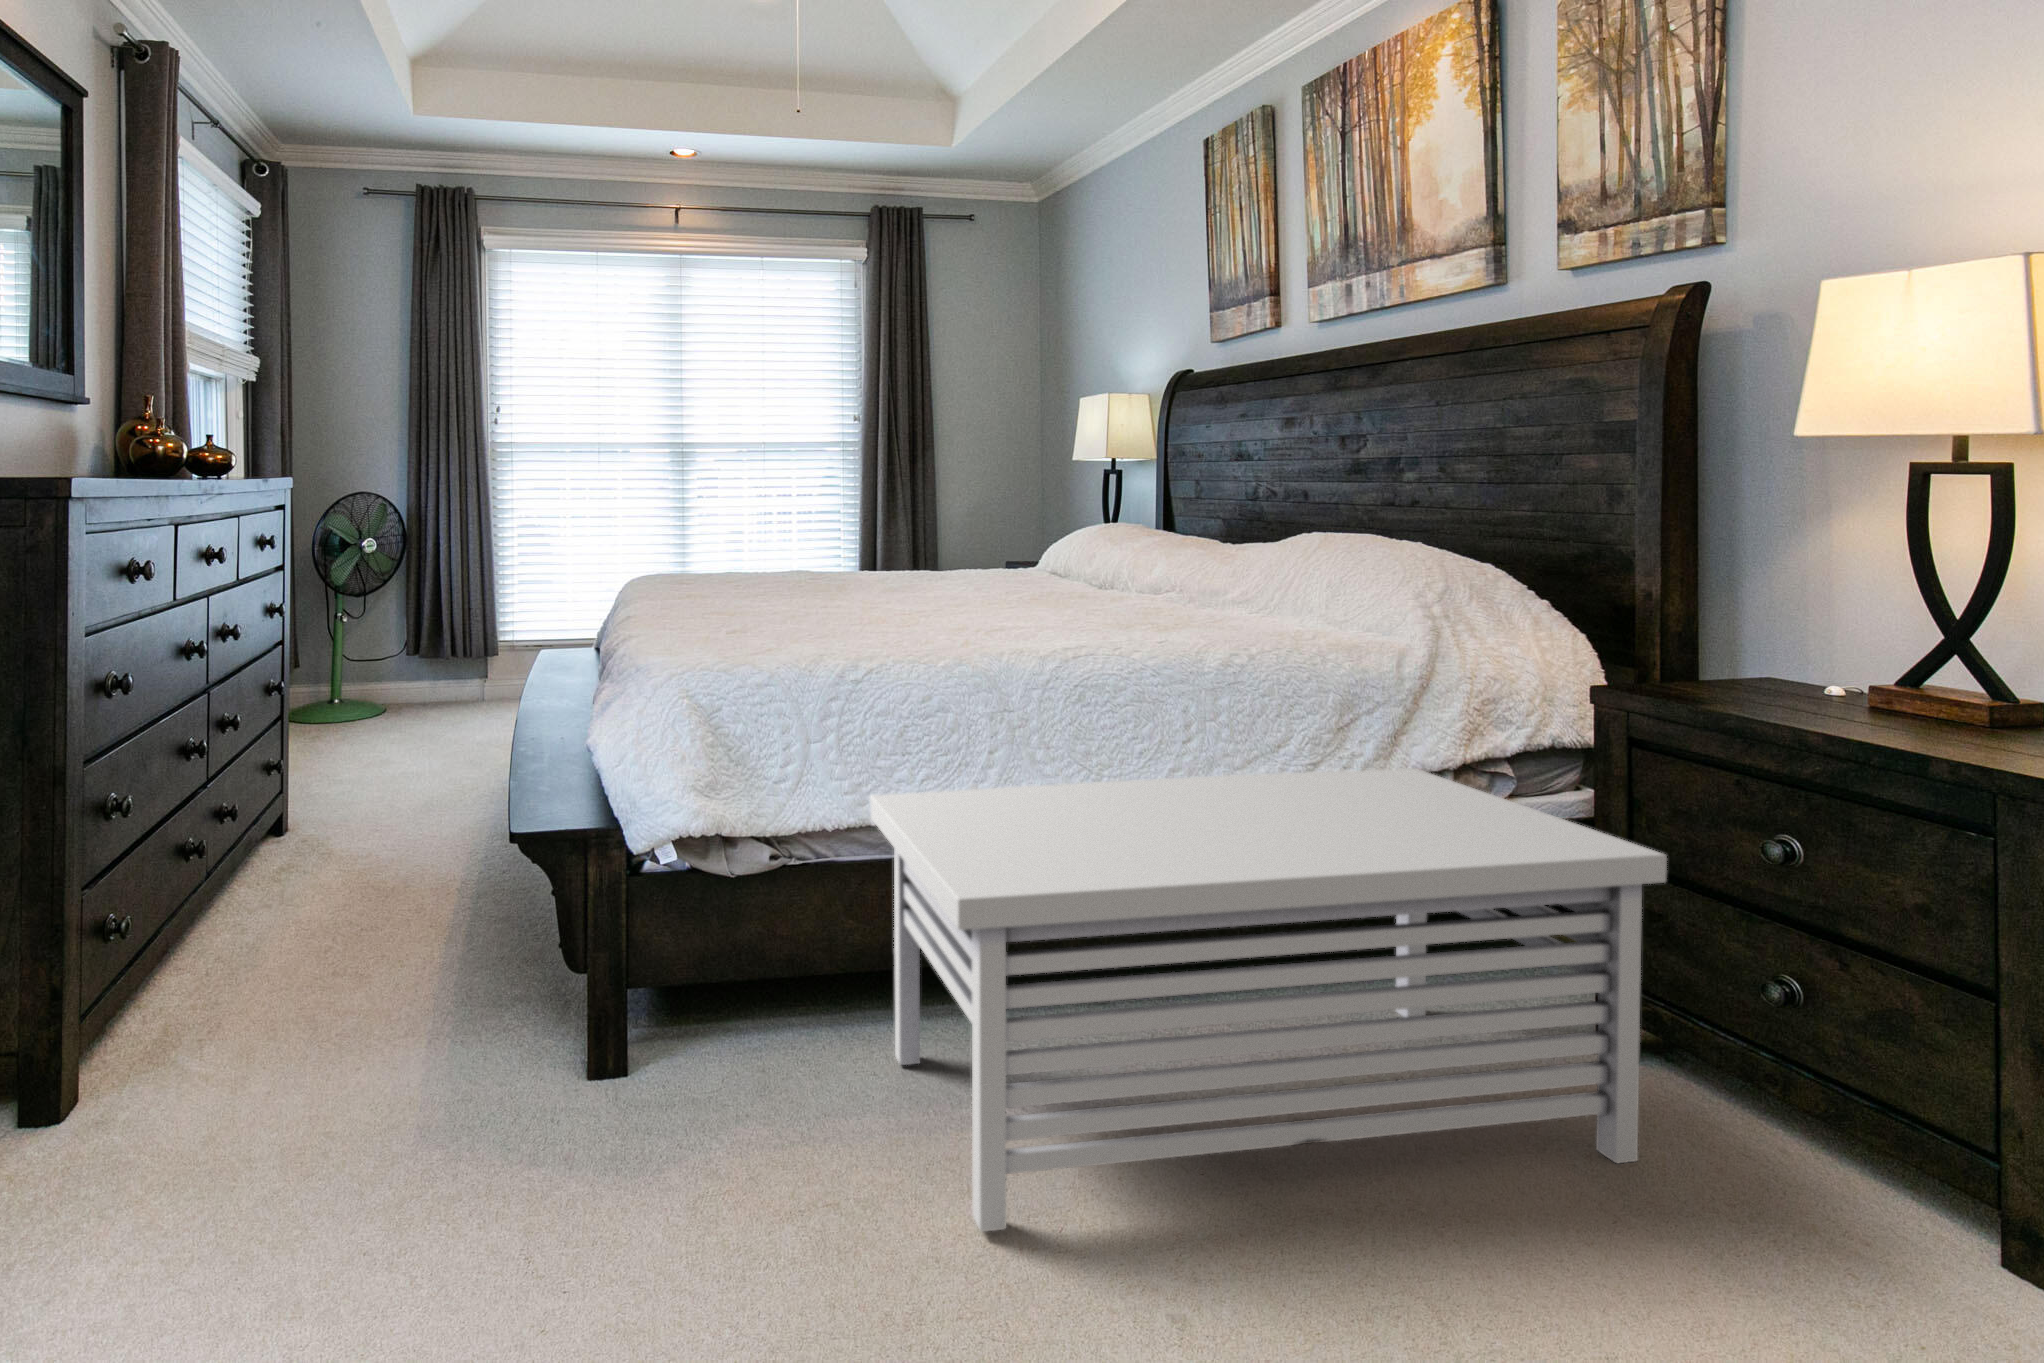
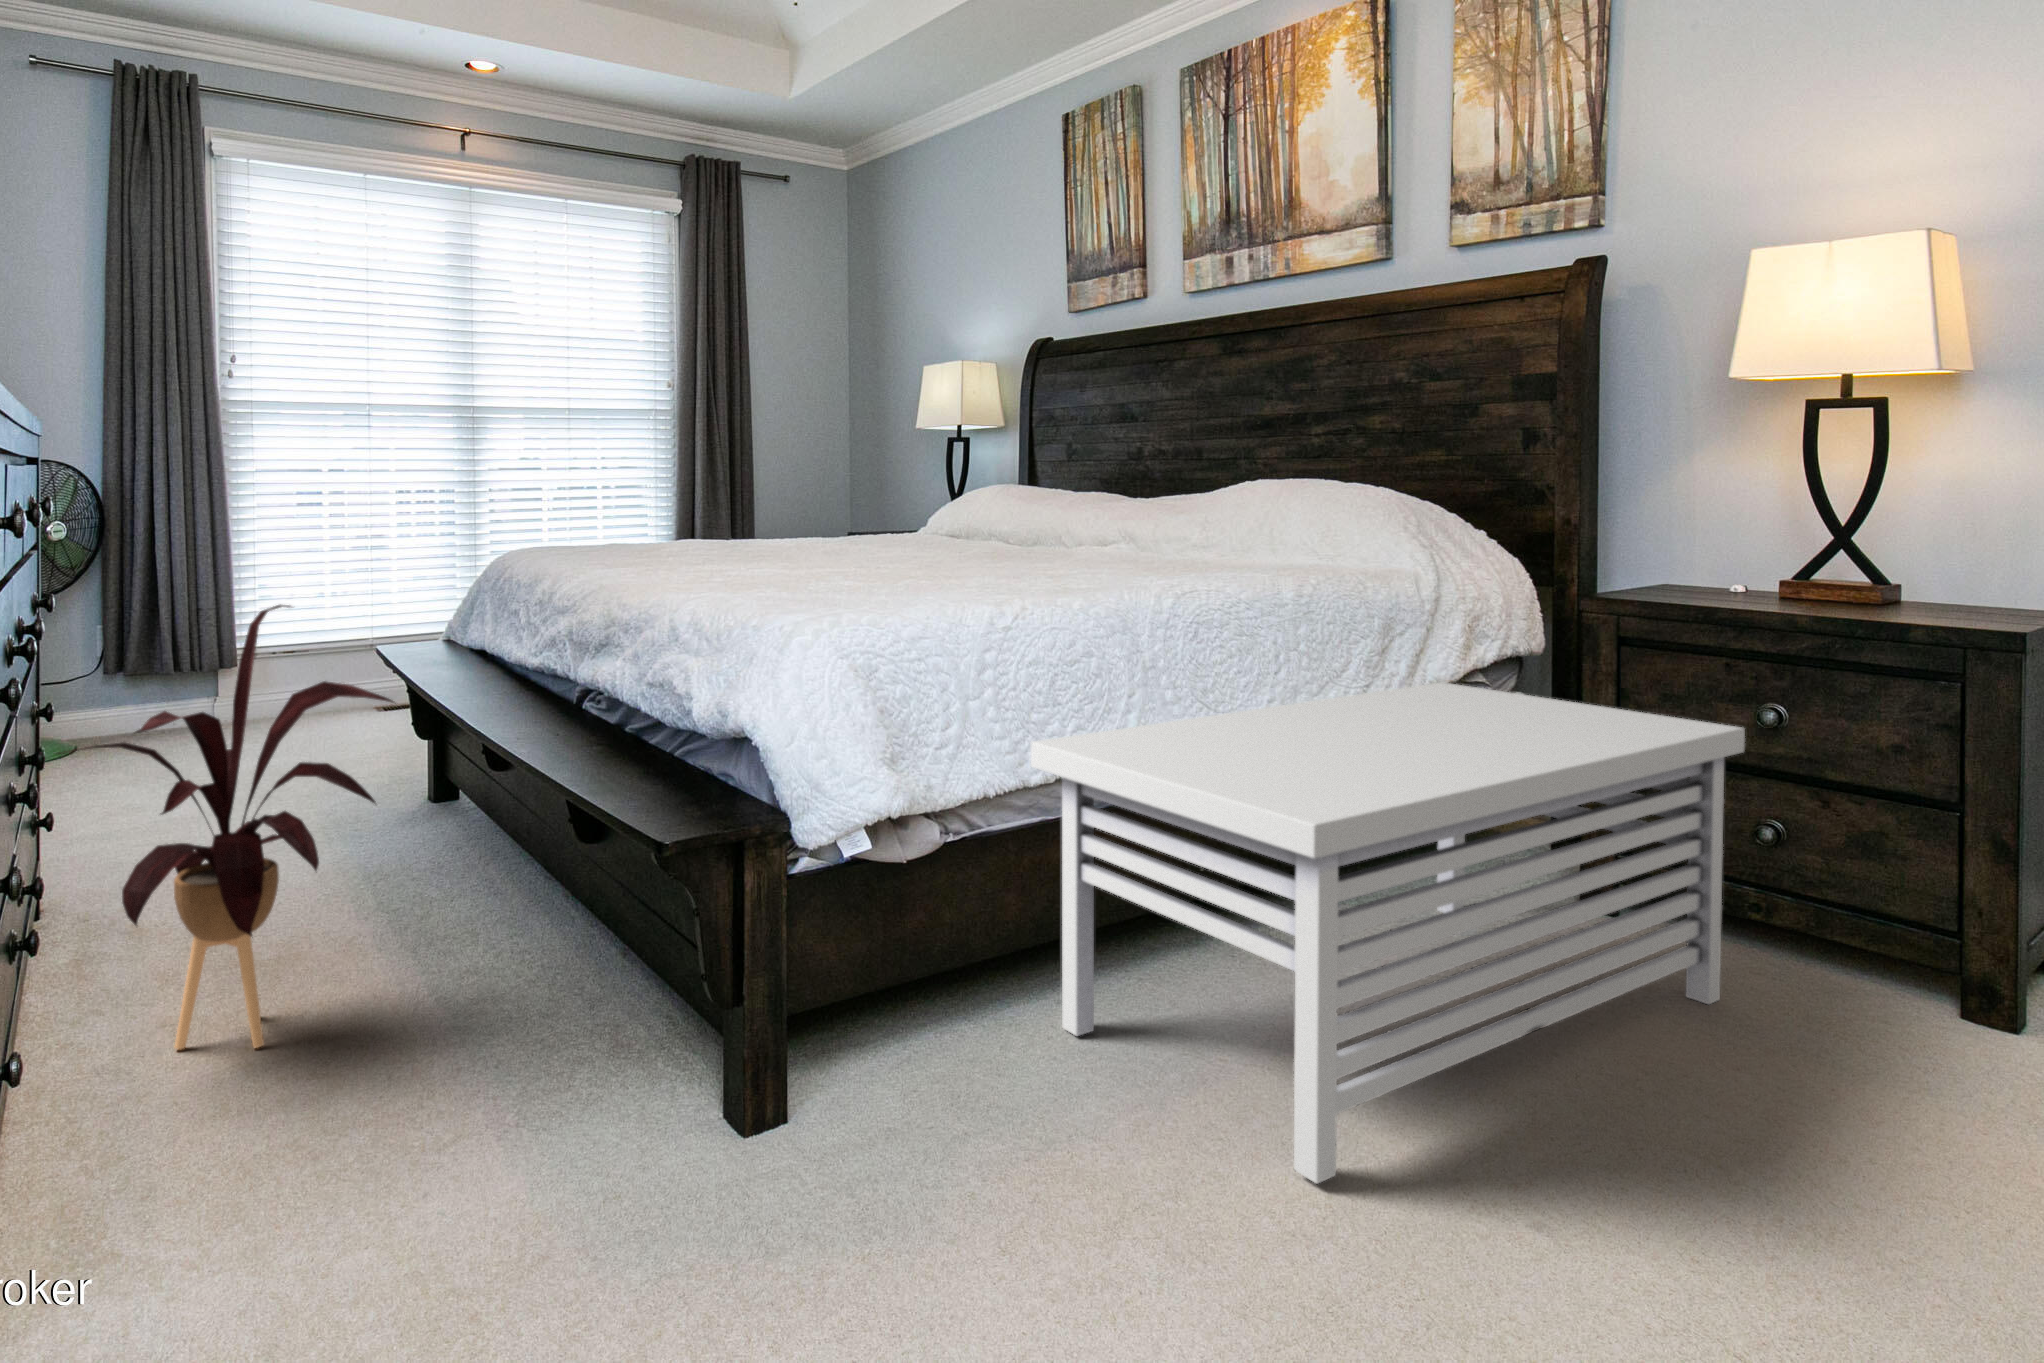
house plant: none [197,636,436,963] -> present [63,605,393,1050]

